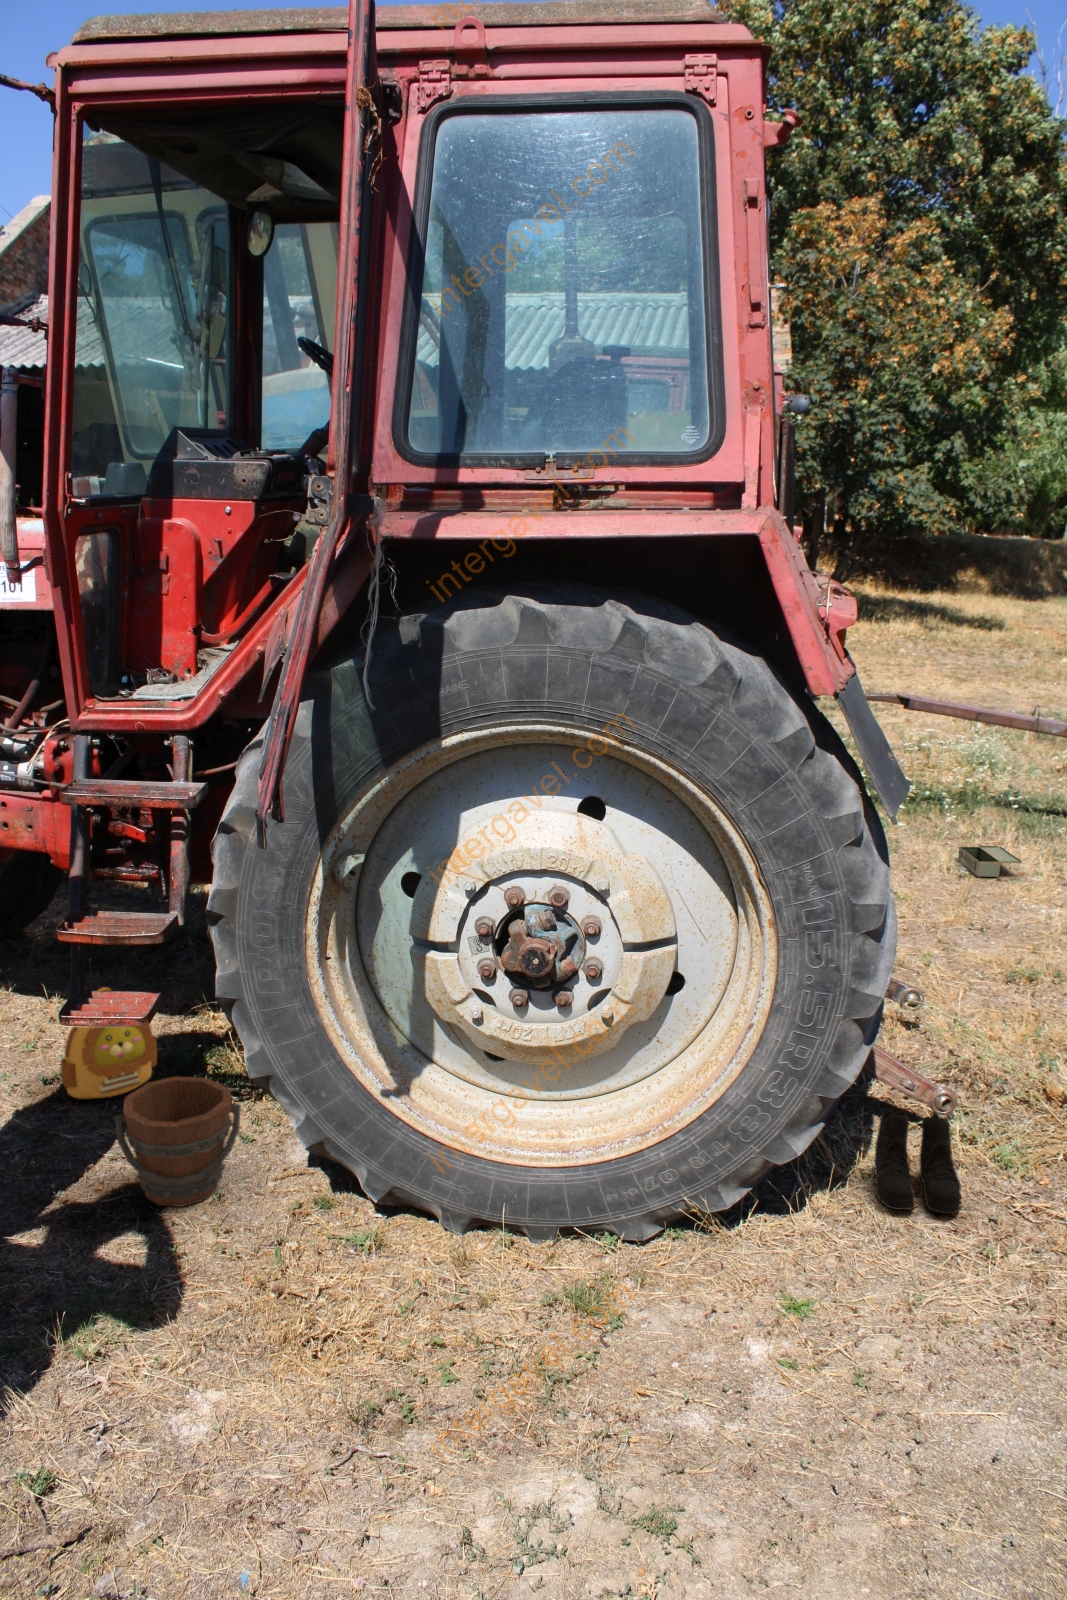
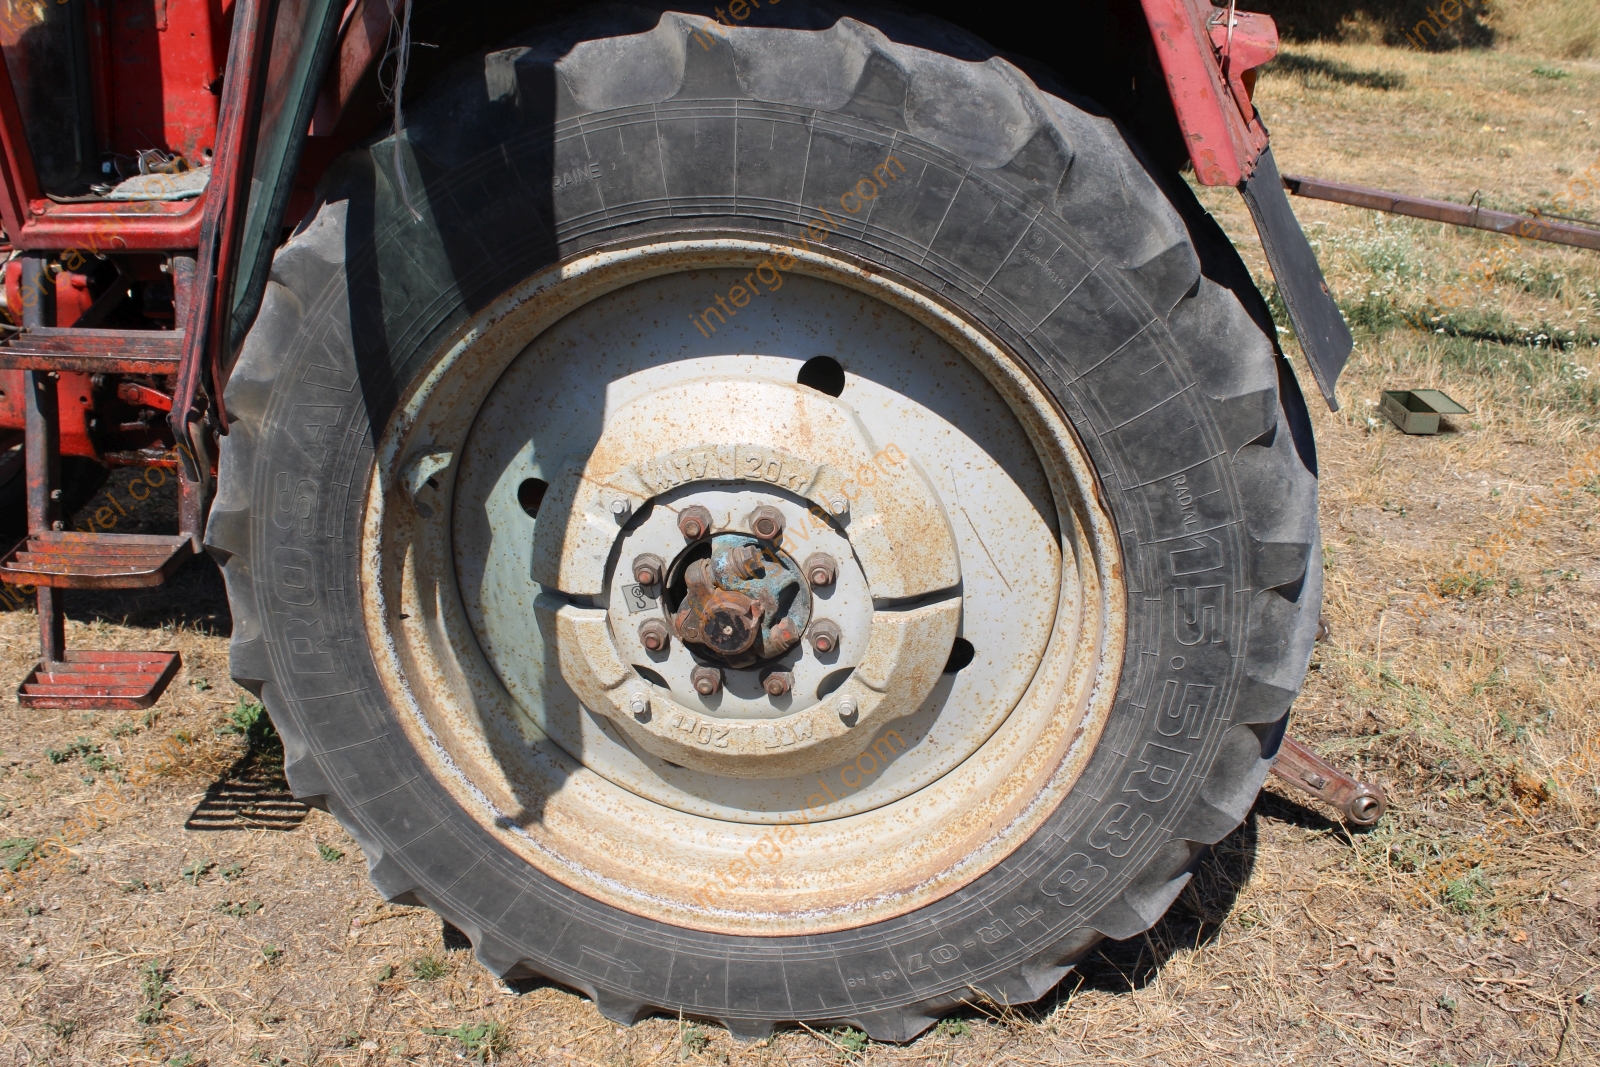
backpack: present [61,987,157,1099] -> none [74,627,223,785]
bucket: present [115,1076,241,1207] -> none [108,776,302,973]
boots: present [874,1110,961,1214] -> none [1260,828,1394,996]

